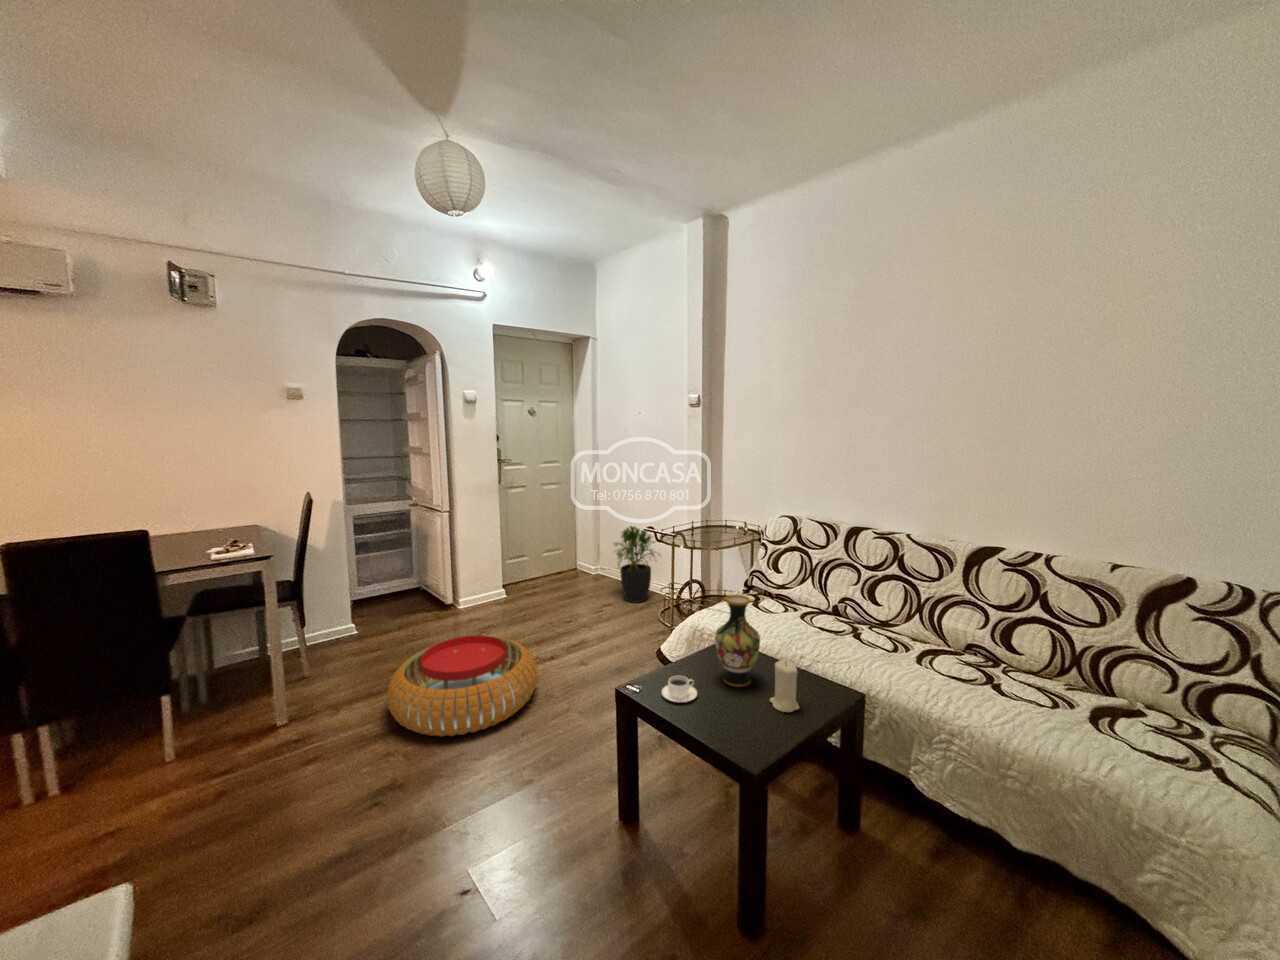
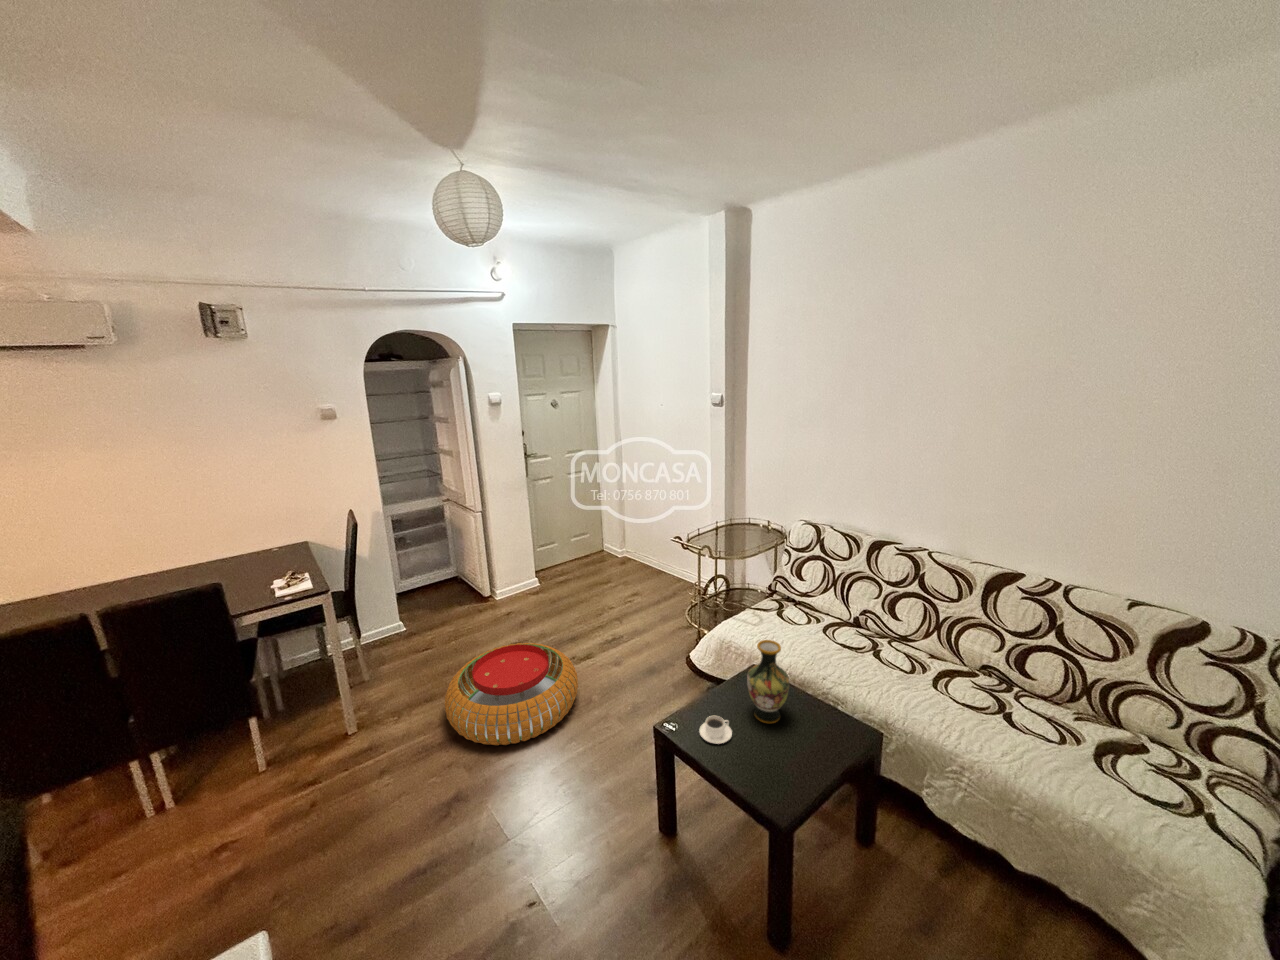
potted plant: present [614,526,660,603] -> none [638,519,687,593]
candle: present [770,660,799,712] -> none [798,707,826,755]

